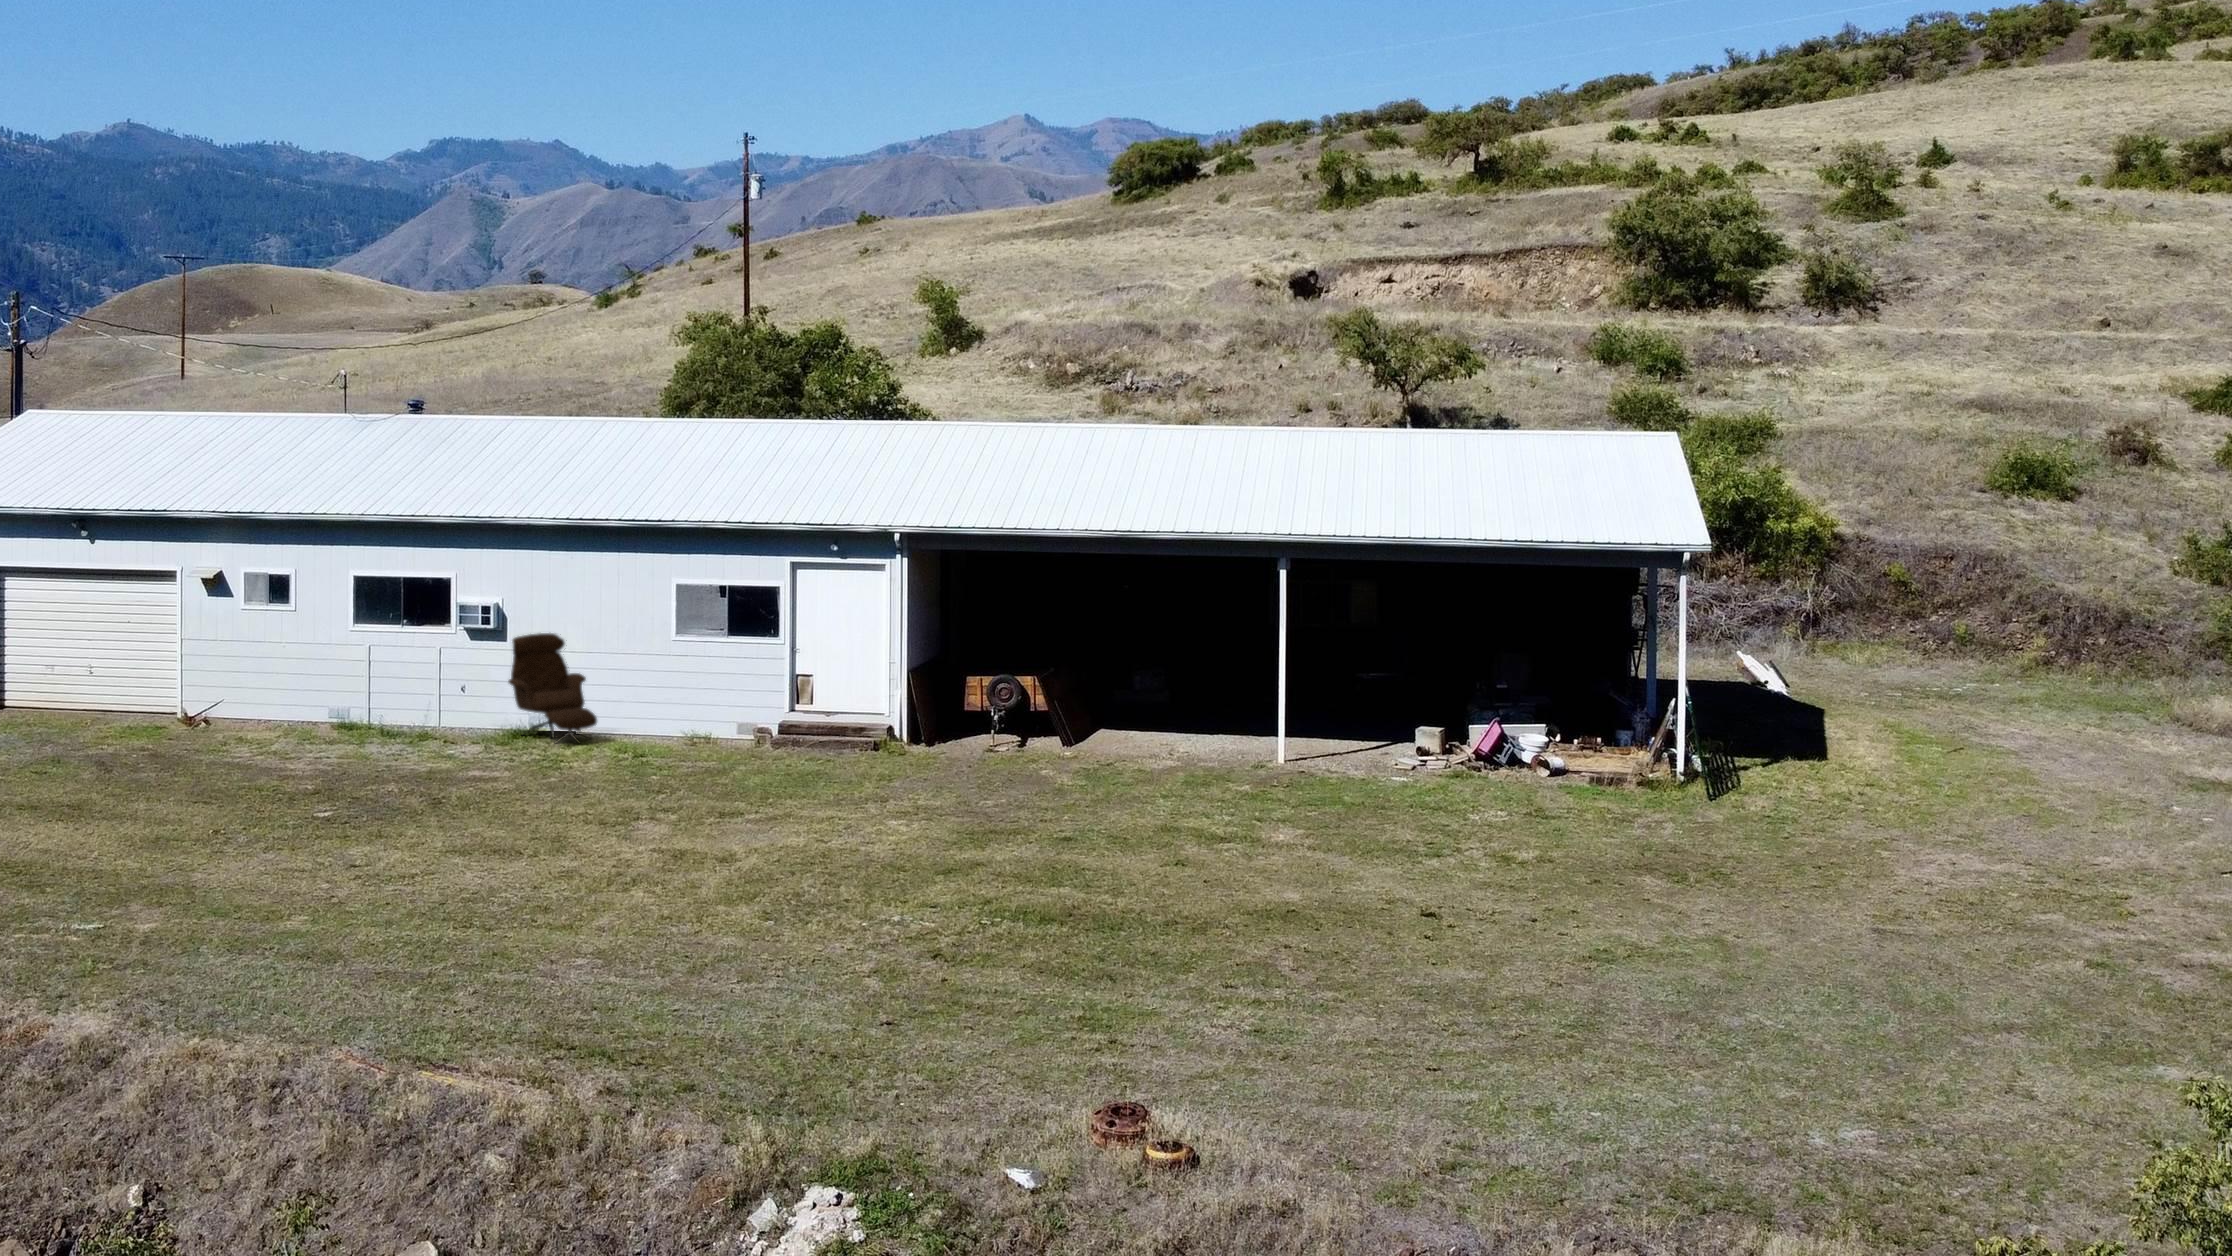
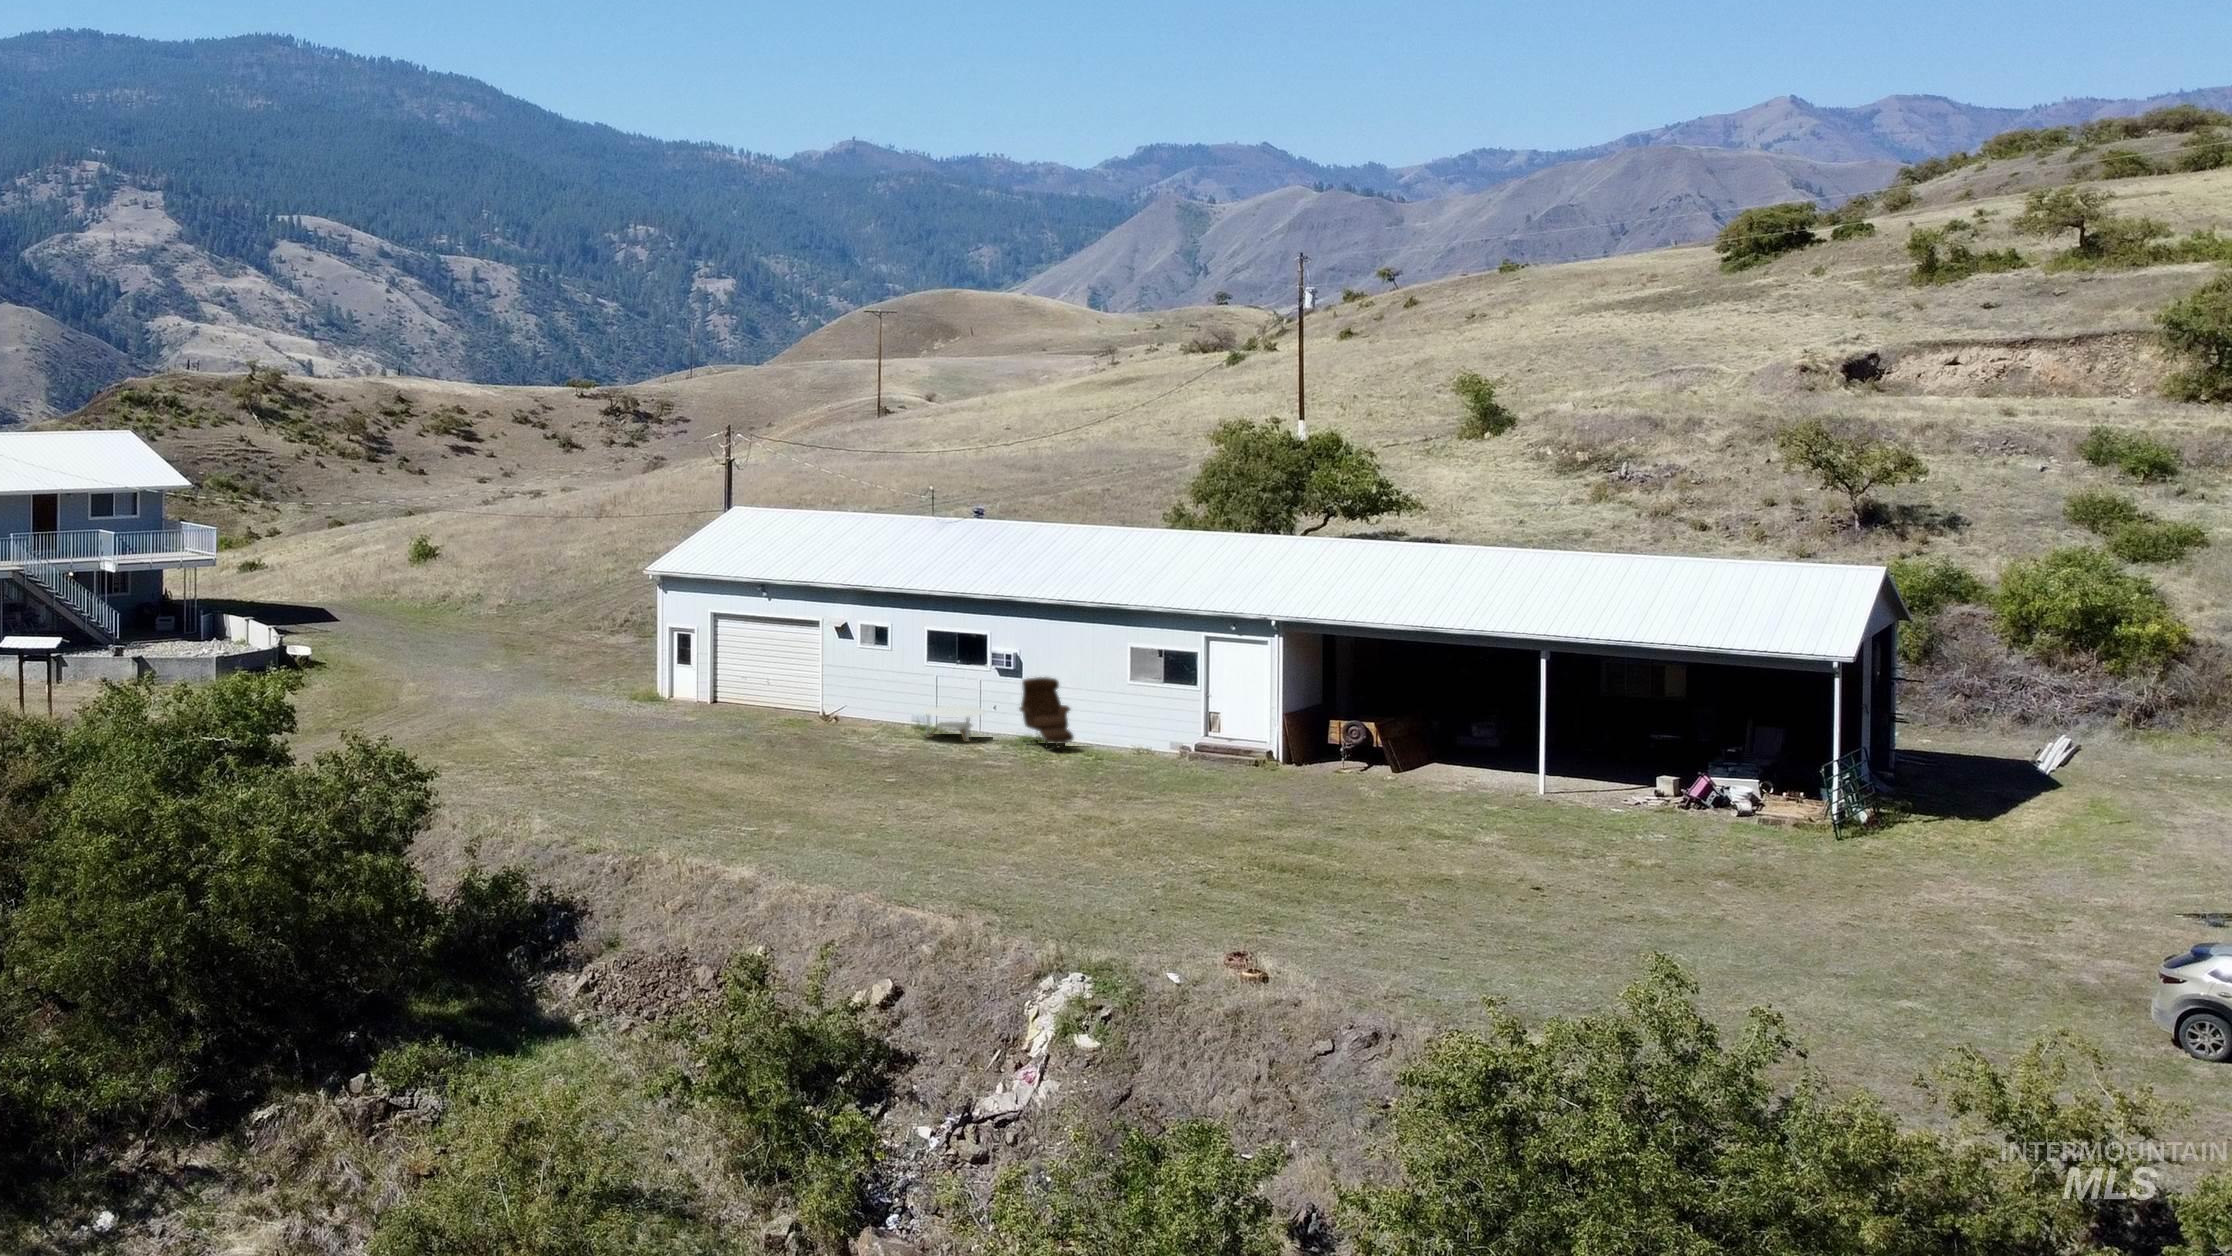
round table: none [355,684,456,738] -> present [922,706,986,742]

